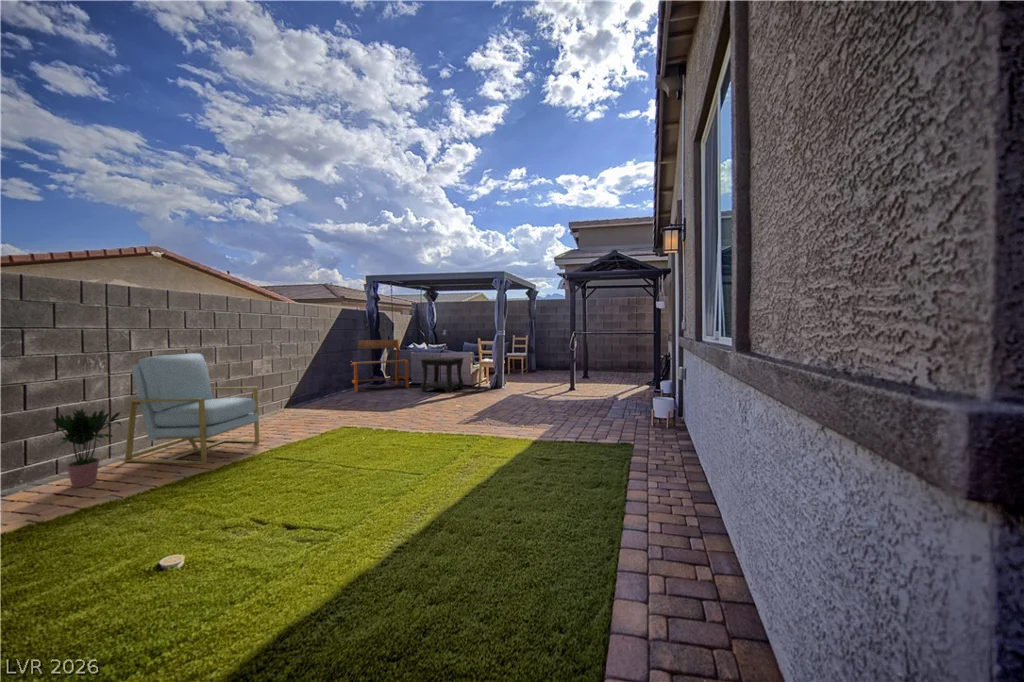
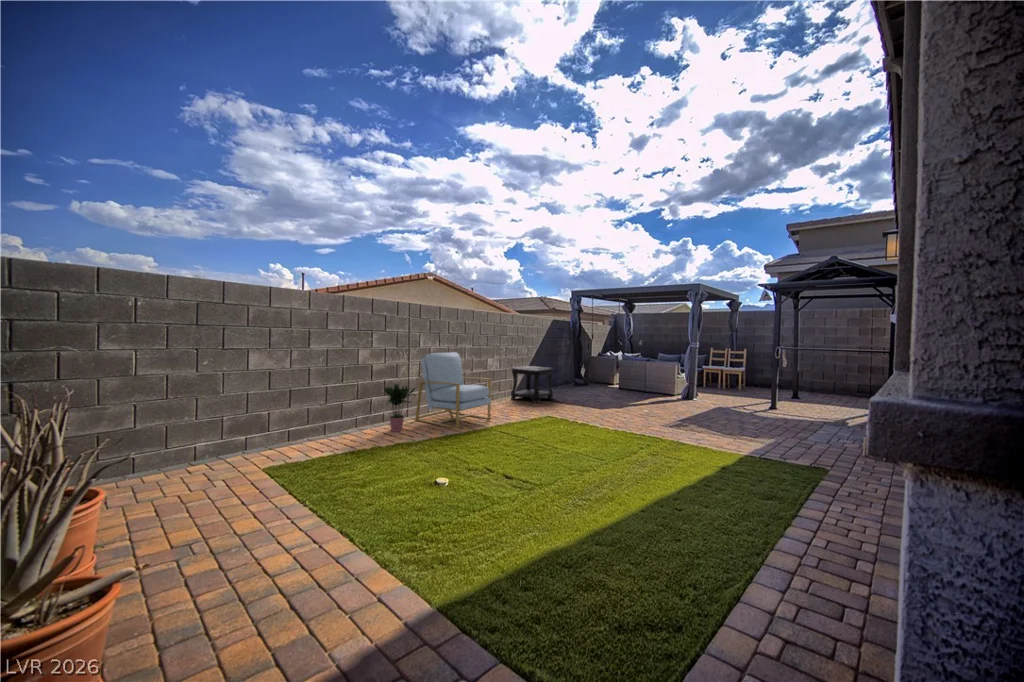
bench: present [351,339,409,392] -> none [556,347,604,390]
side table: present [421,357,463,393] -> present [511,366,553,403]

